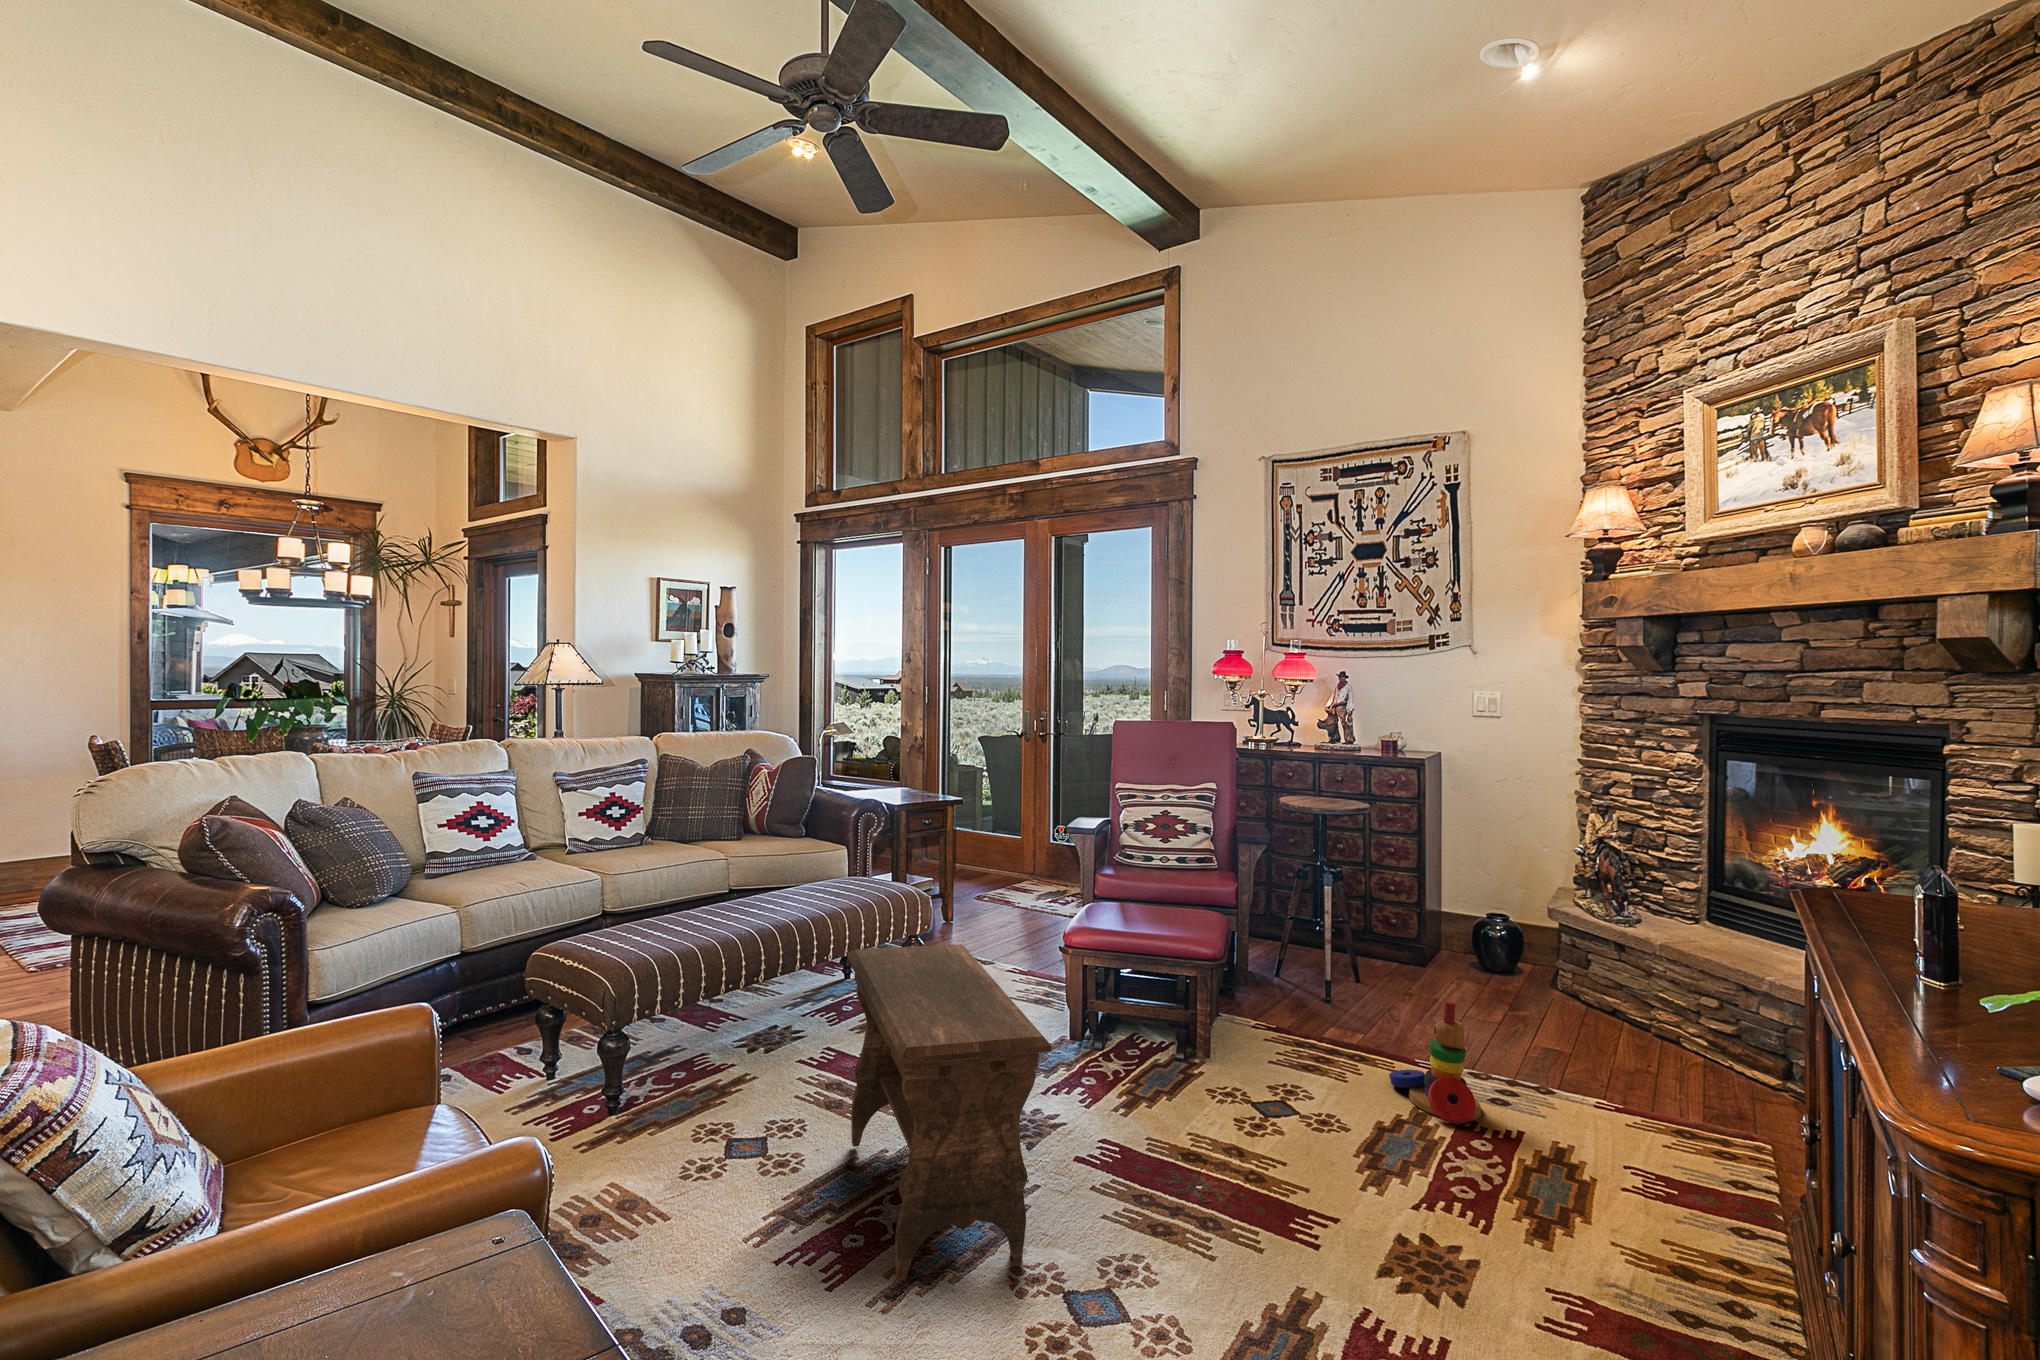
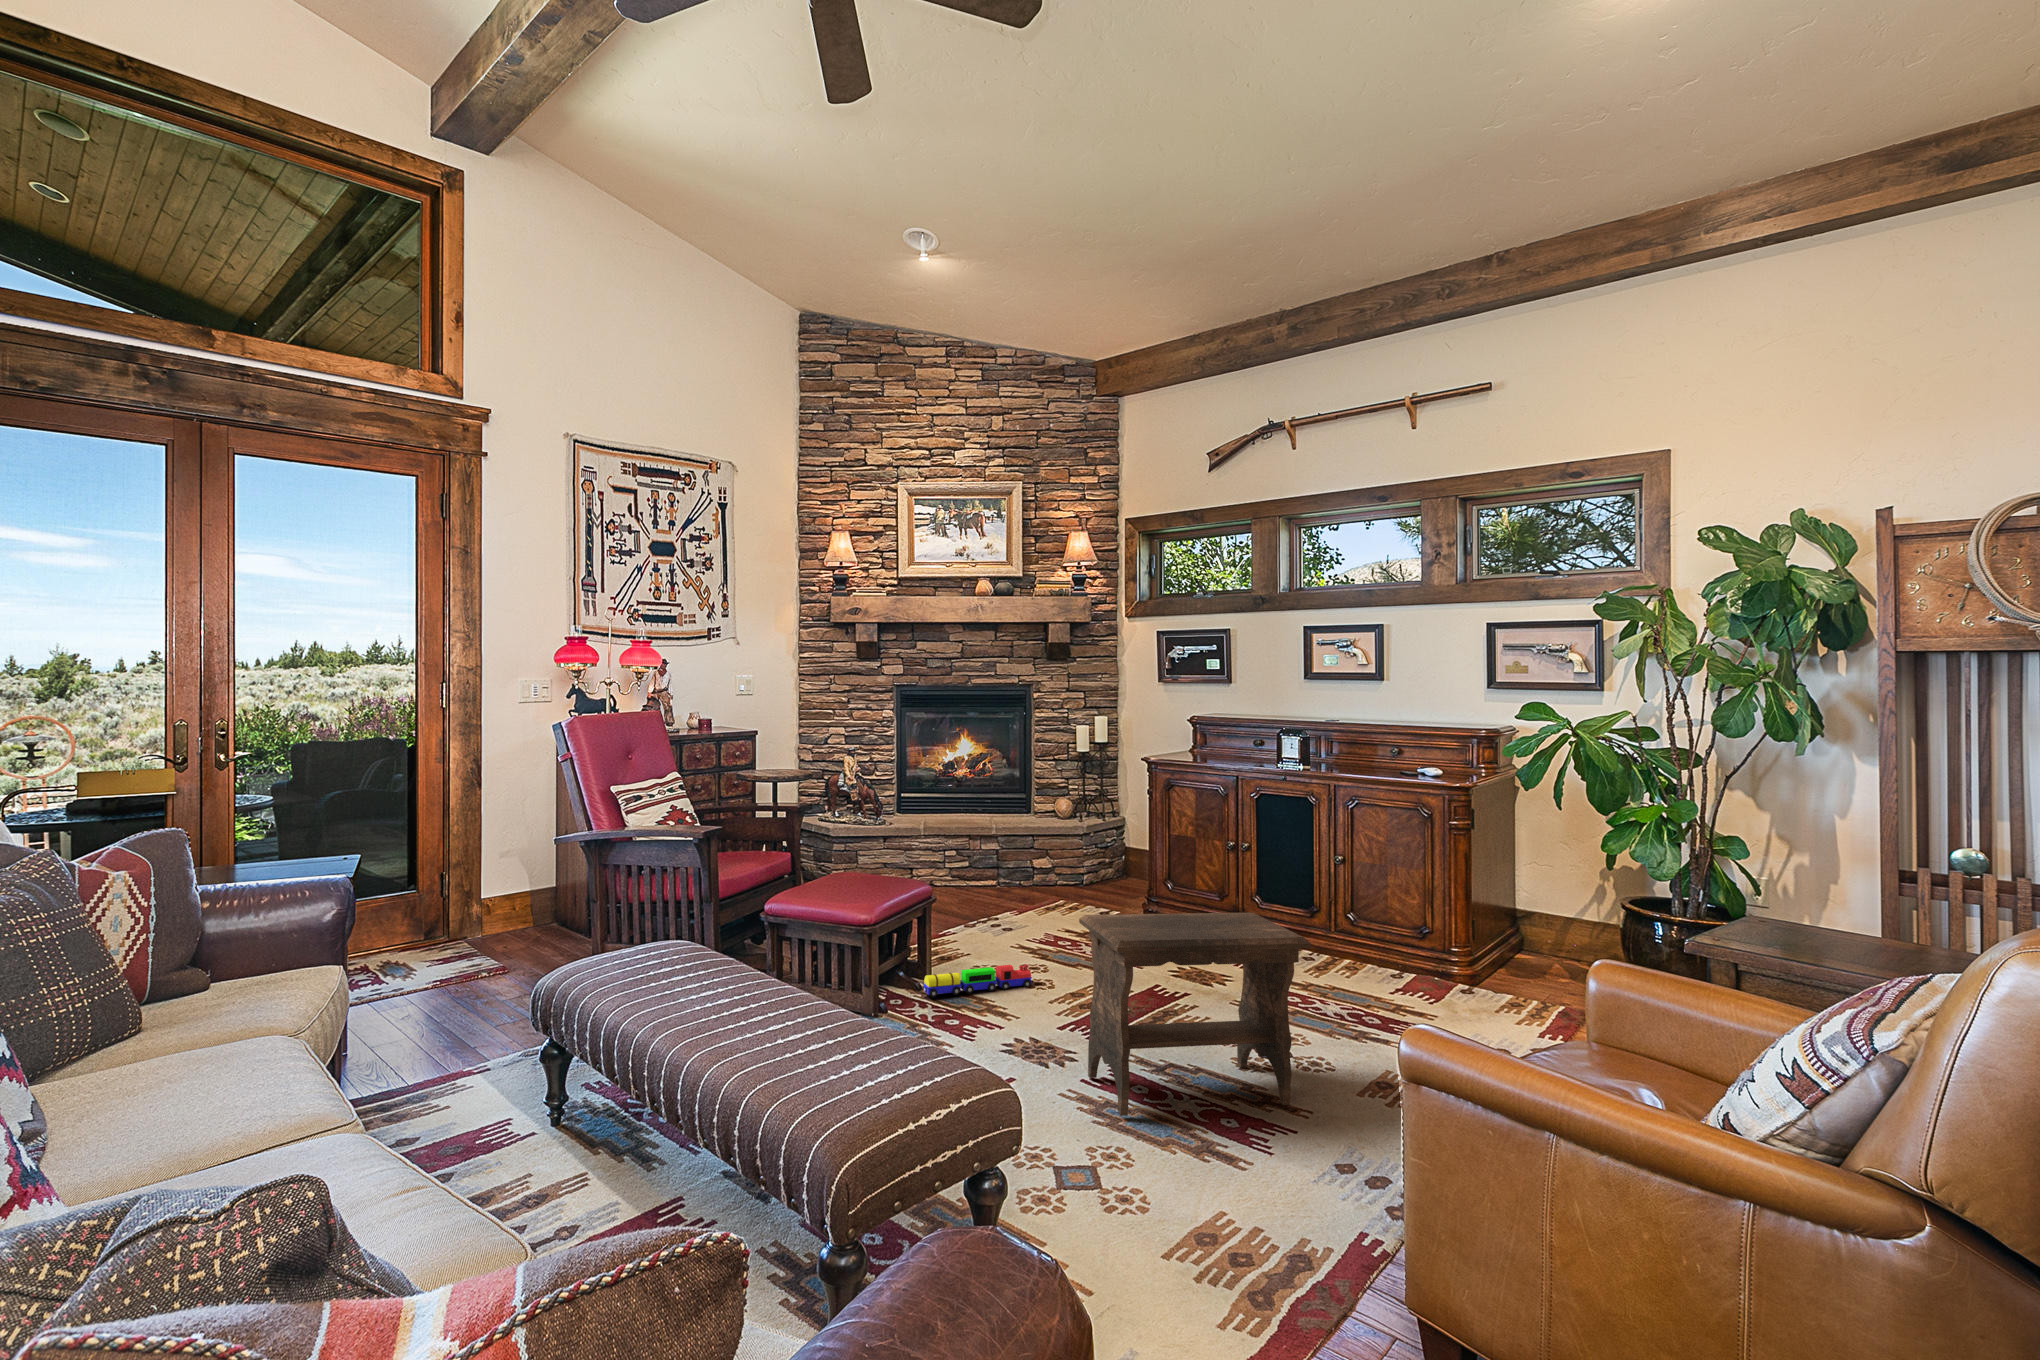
stacking toy: present [1389,1001,1481,1124] -> none [989,873,1049,944]
toy train: none [1138,1023,1251,1108] -> present [923,964,1032,997]

